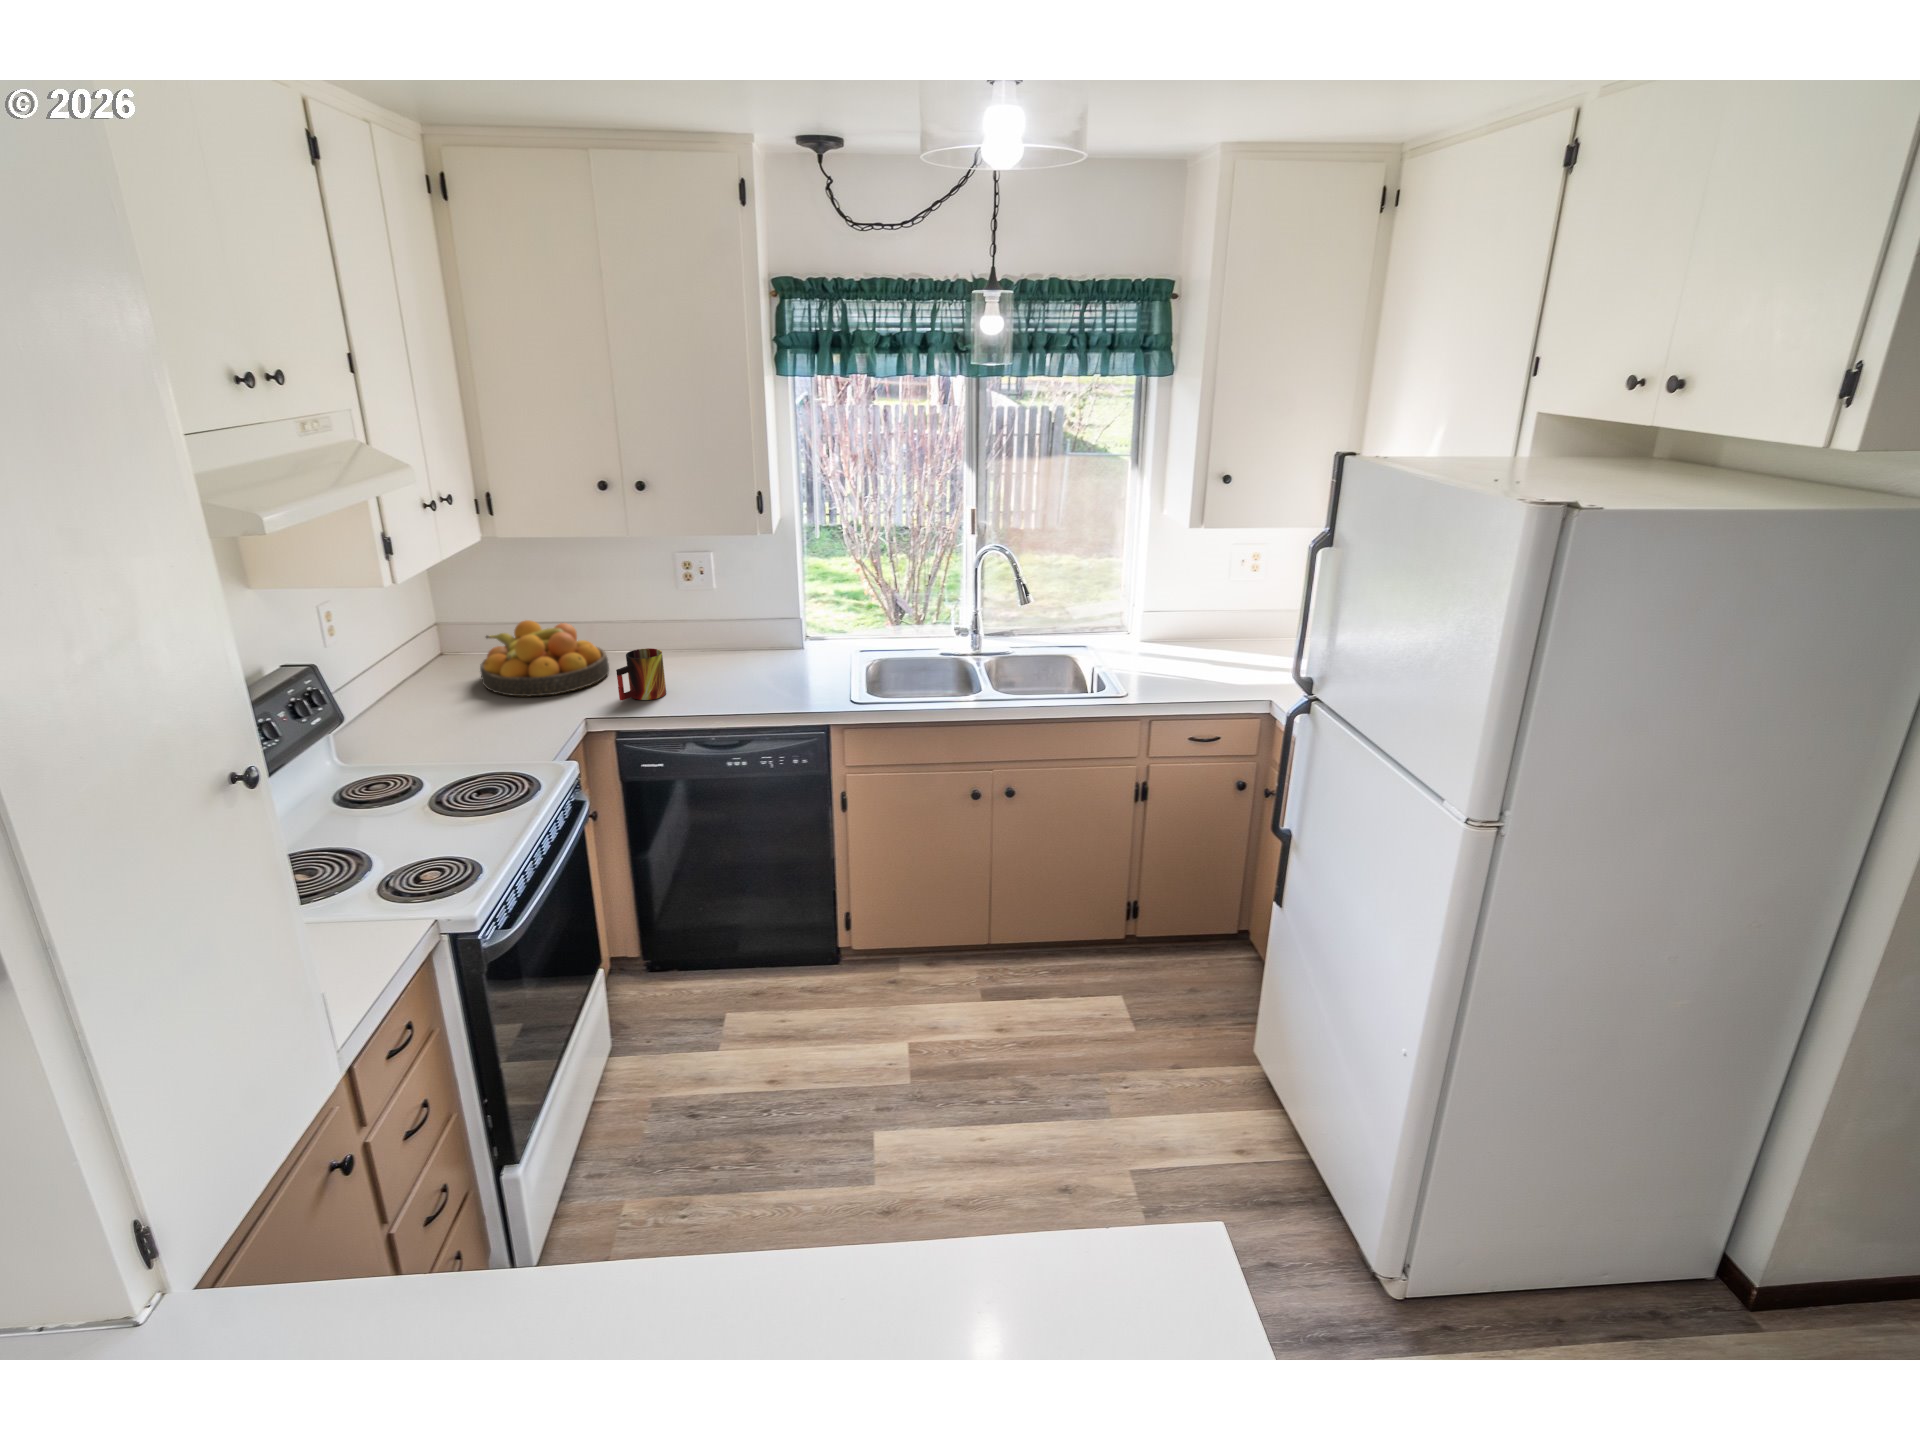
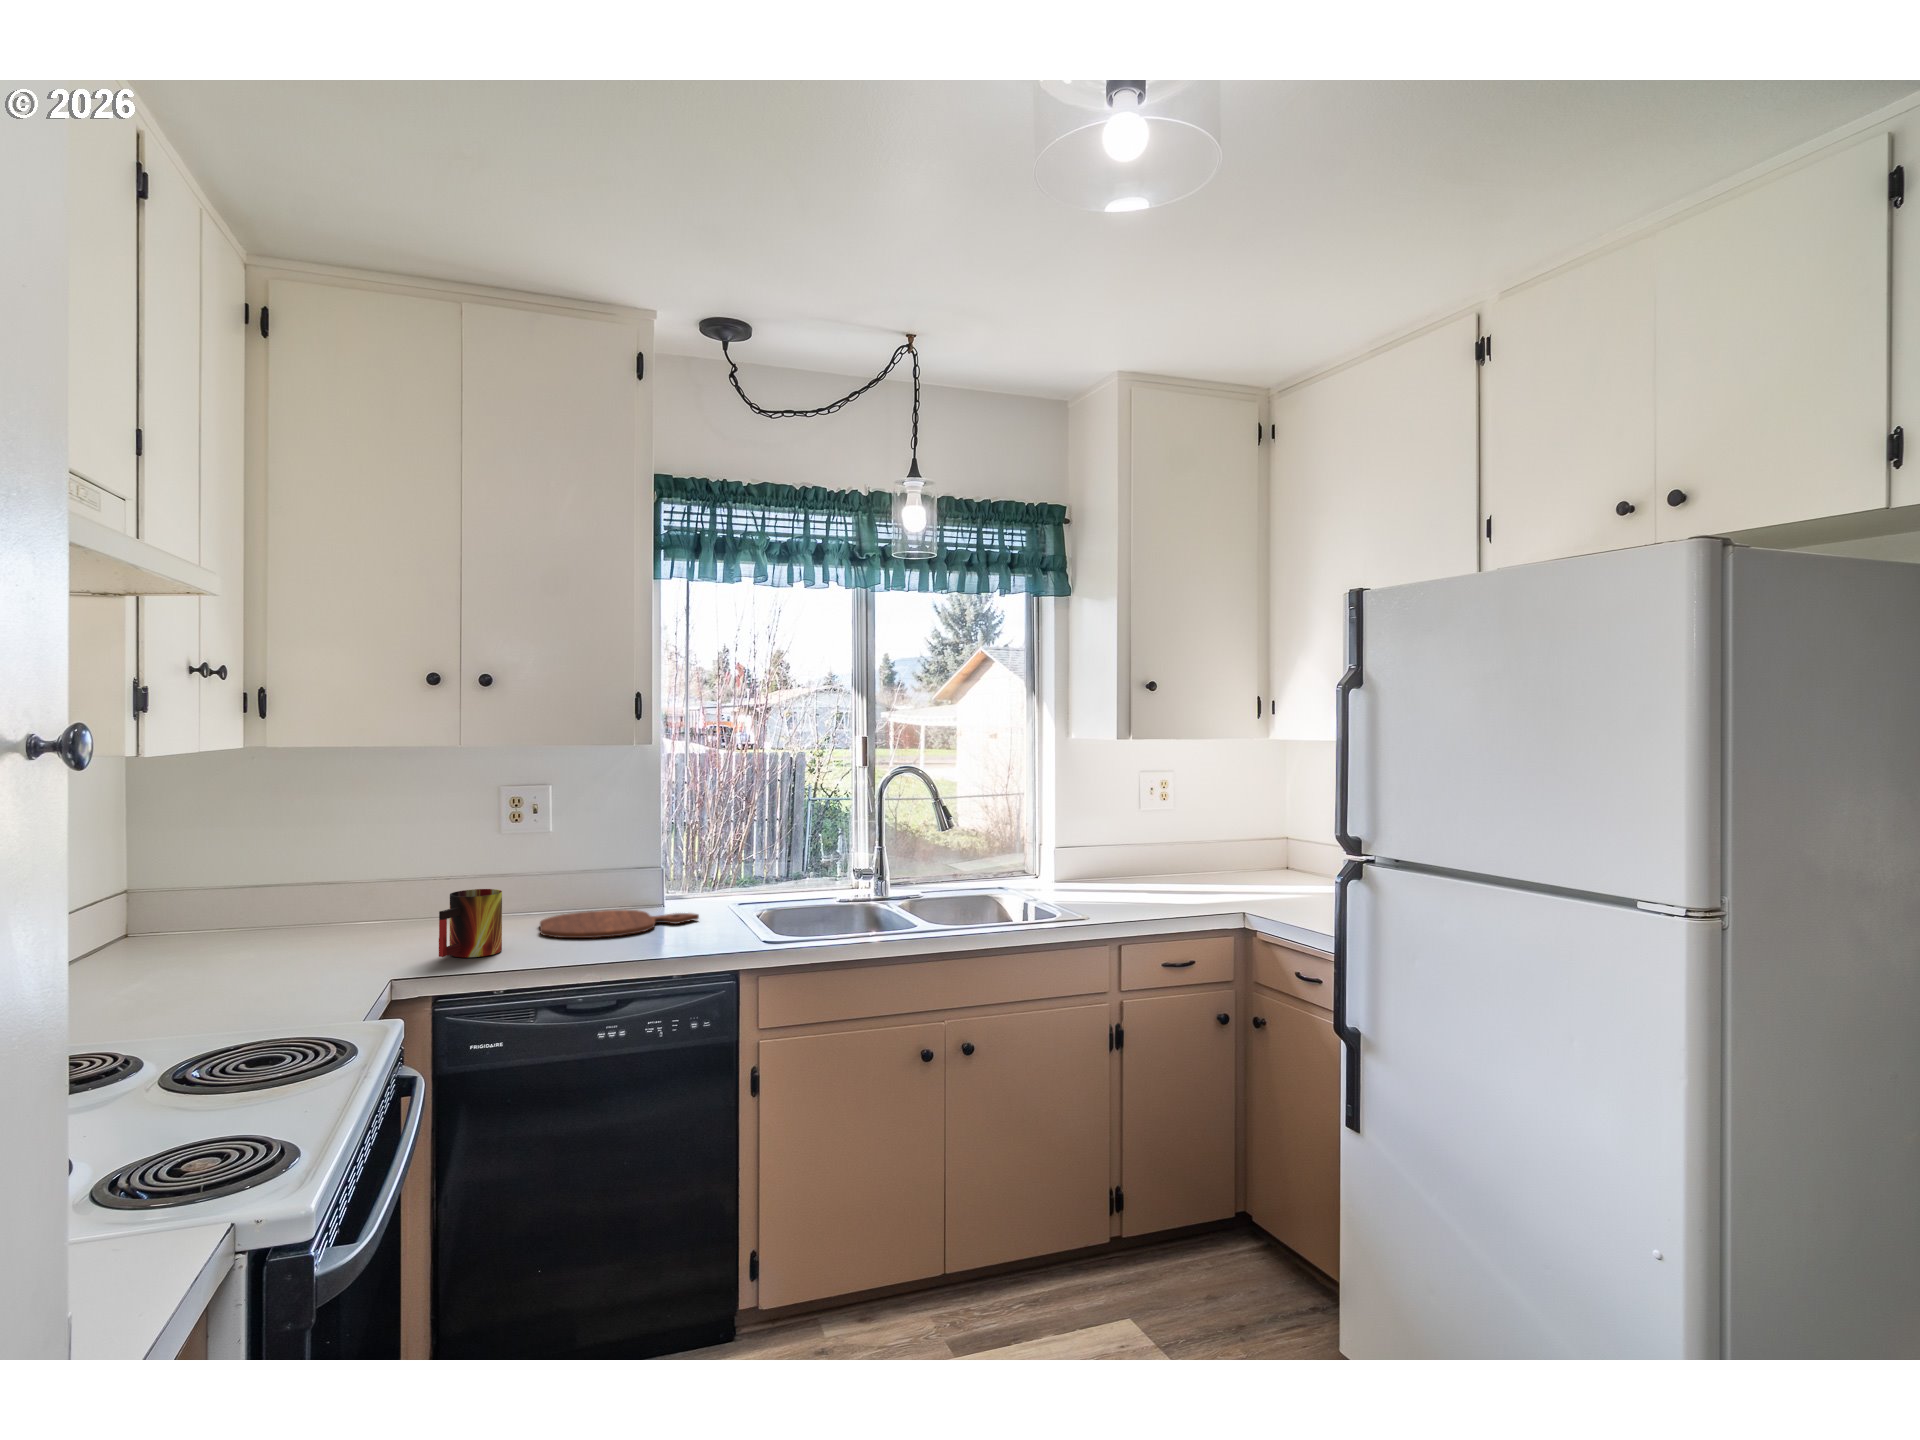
fruit bowl: present [480,620,609,696] -> none [204,867,404,965]
cutting board: none [699,654,819,685] -> present [540,910,699,938]

